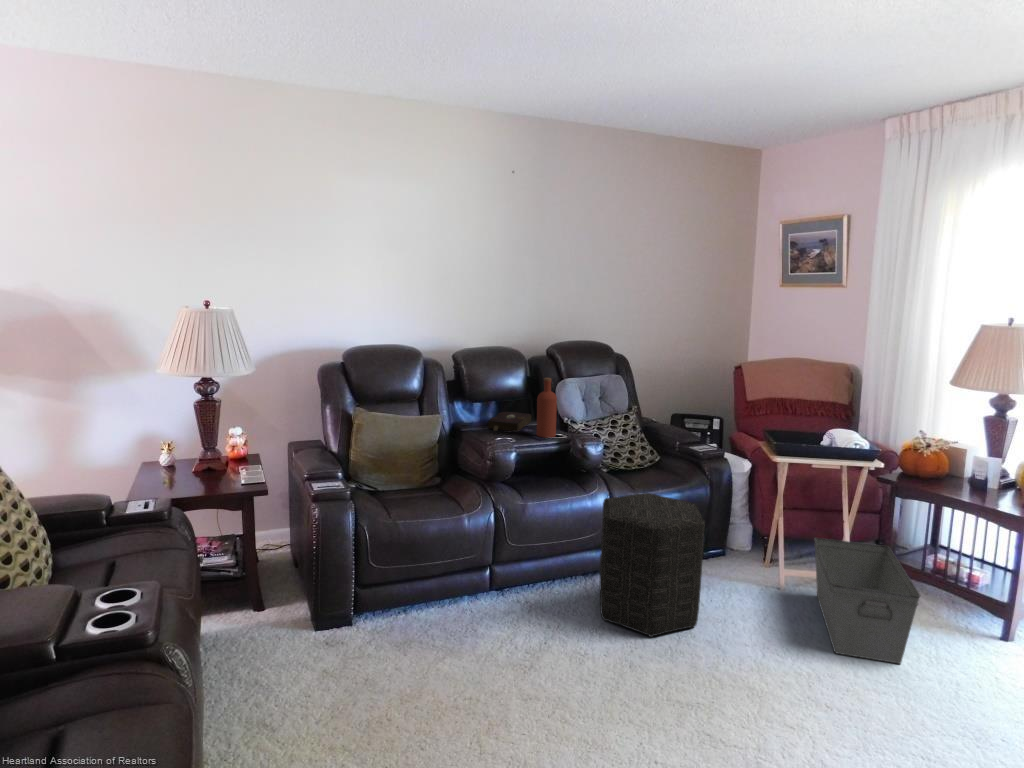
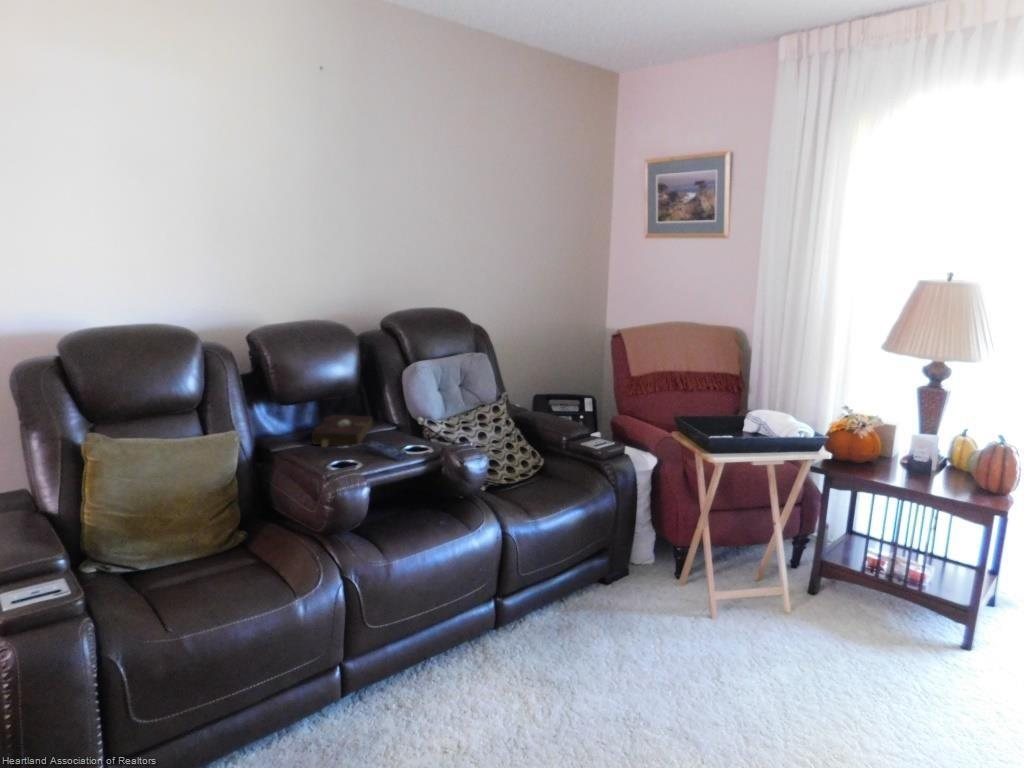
bottle: present [536,378,557,438] -> none [388,366,418,453]
ottoman: present [599,493,705,637] -> none [498,520,651,734]
storage bin: present [814,538,921,664] -> none [752,551,915,711]

